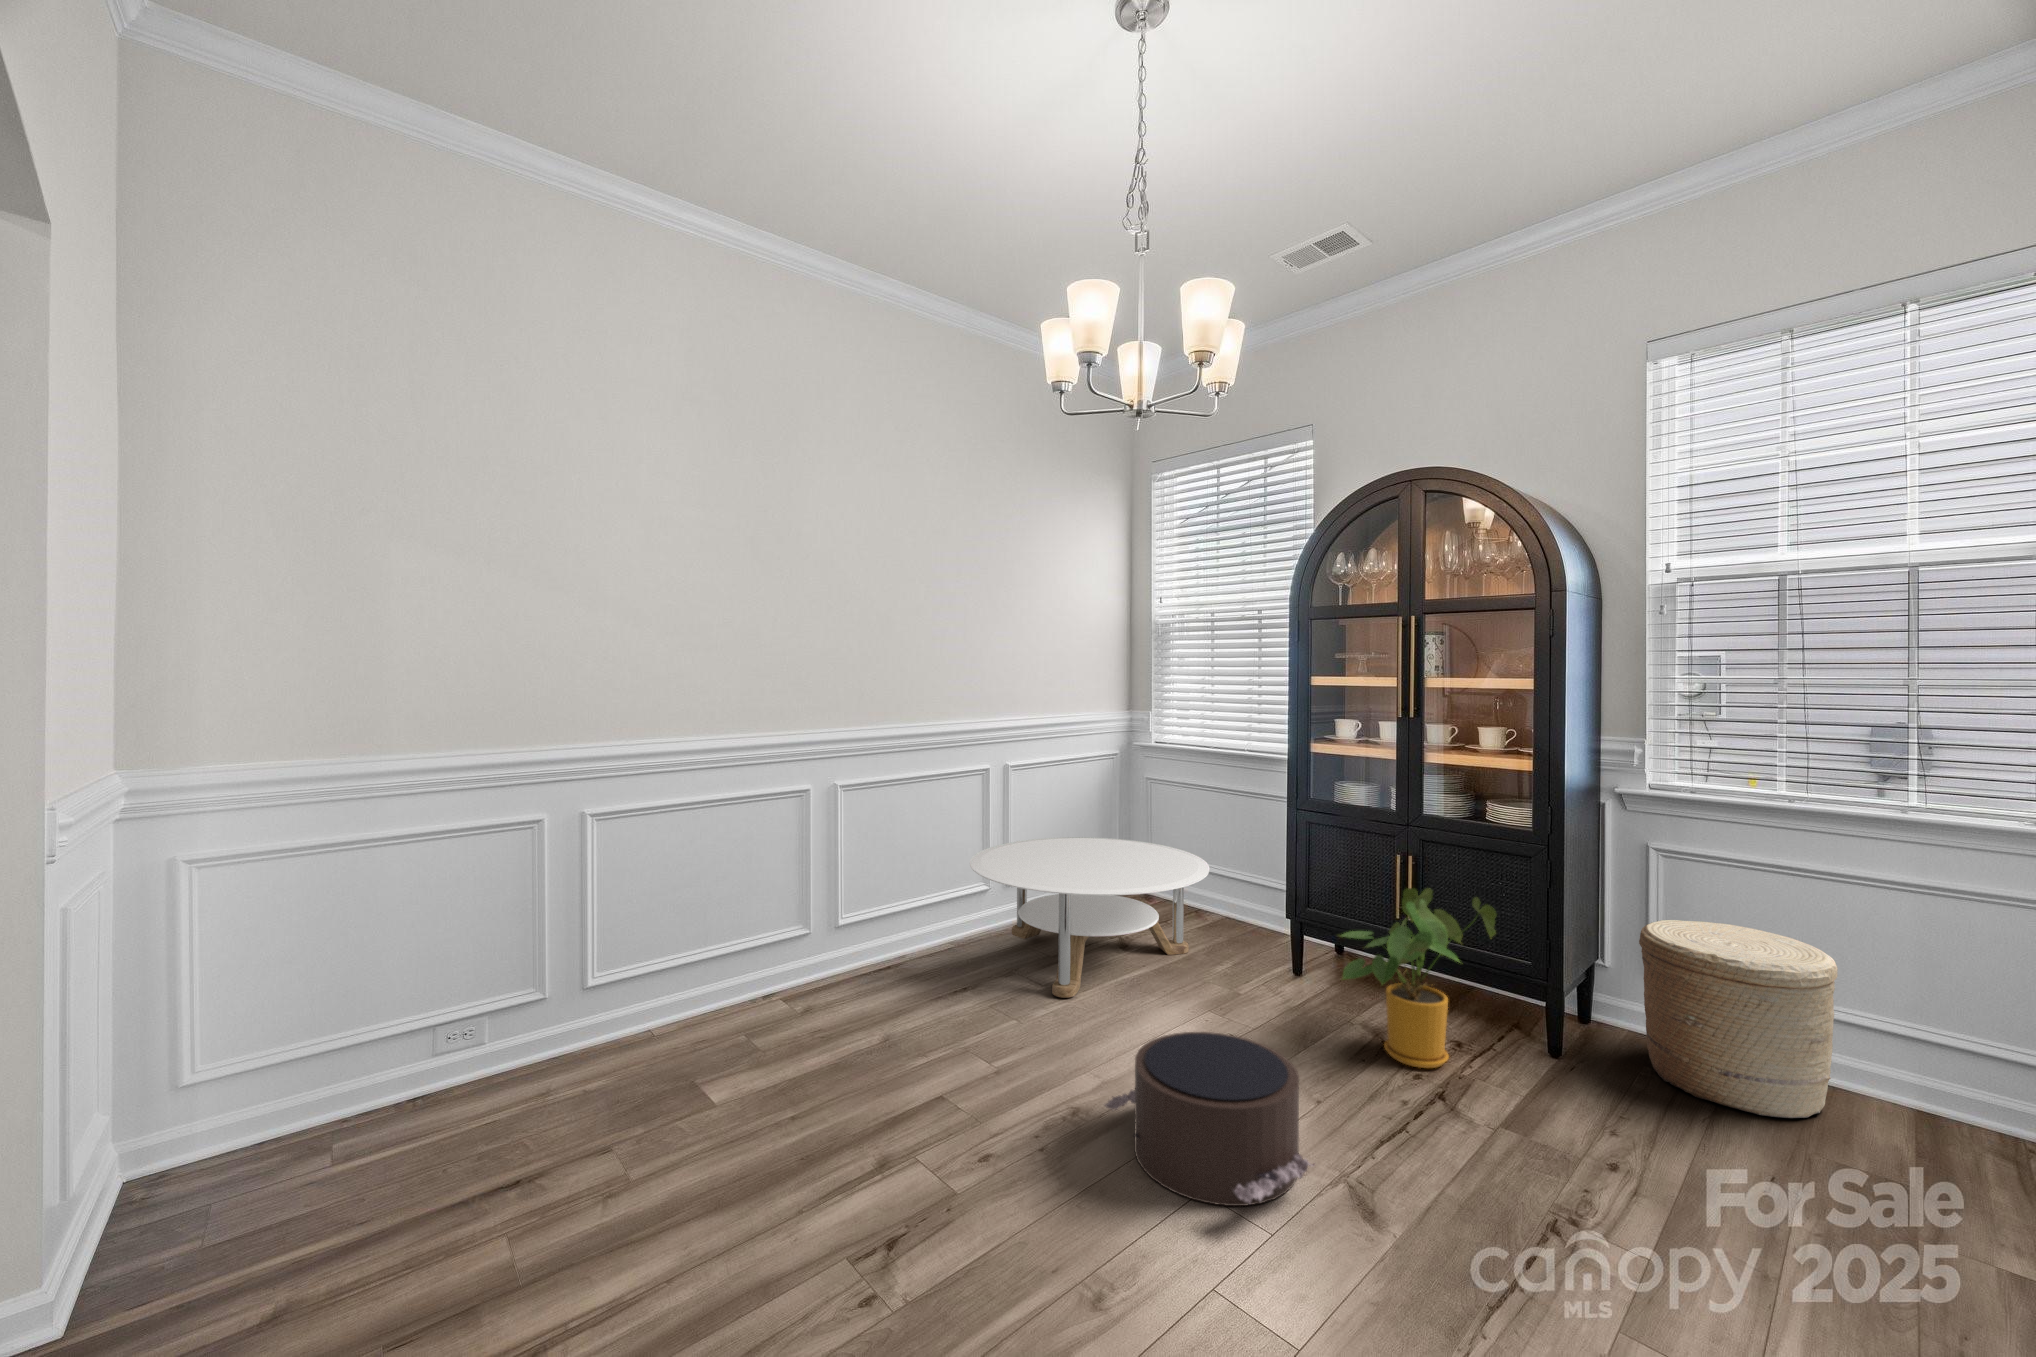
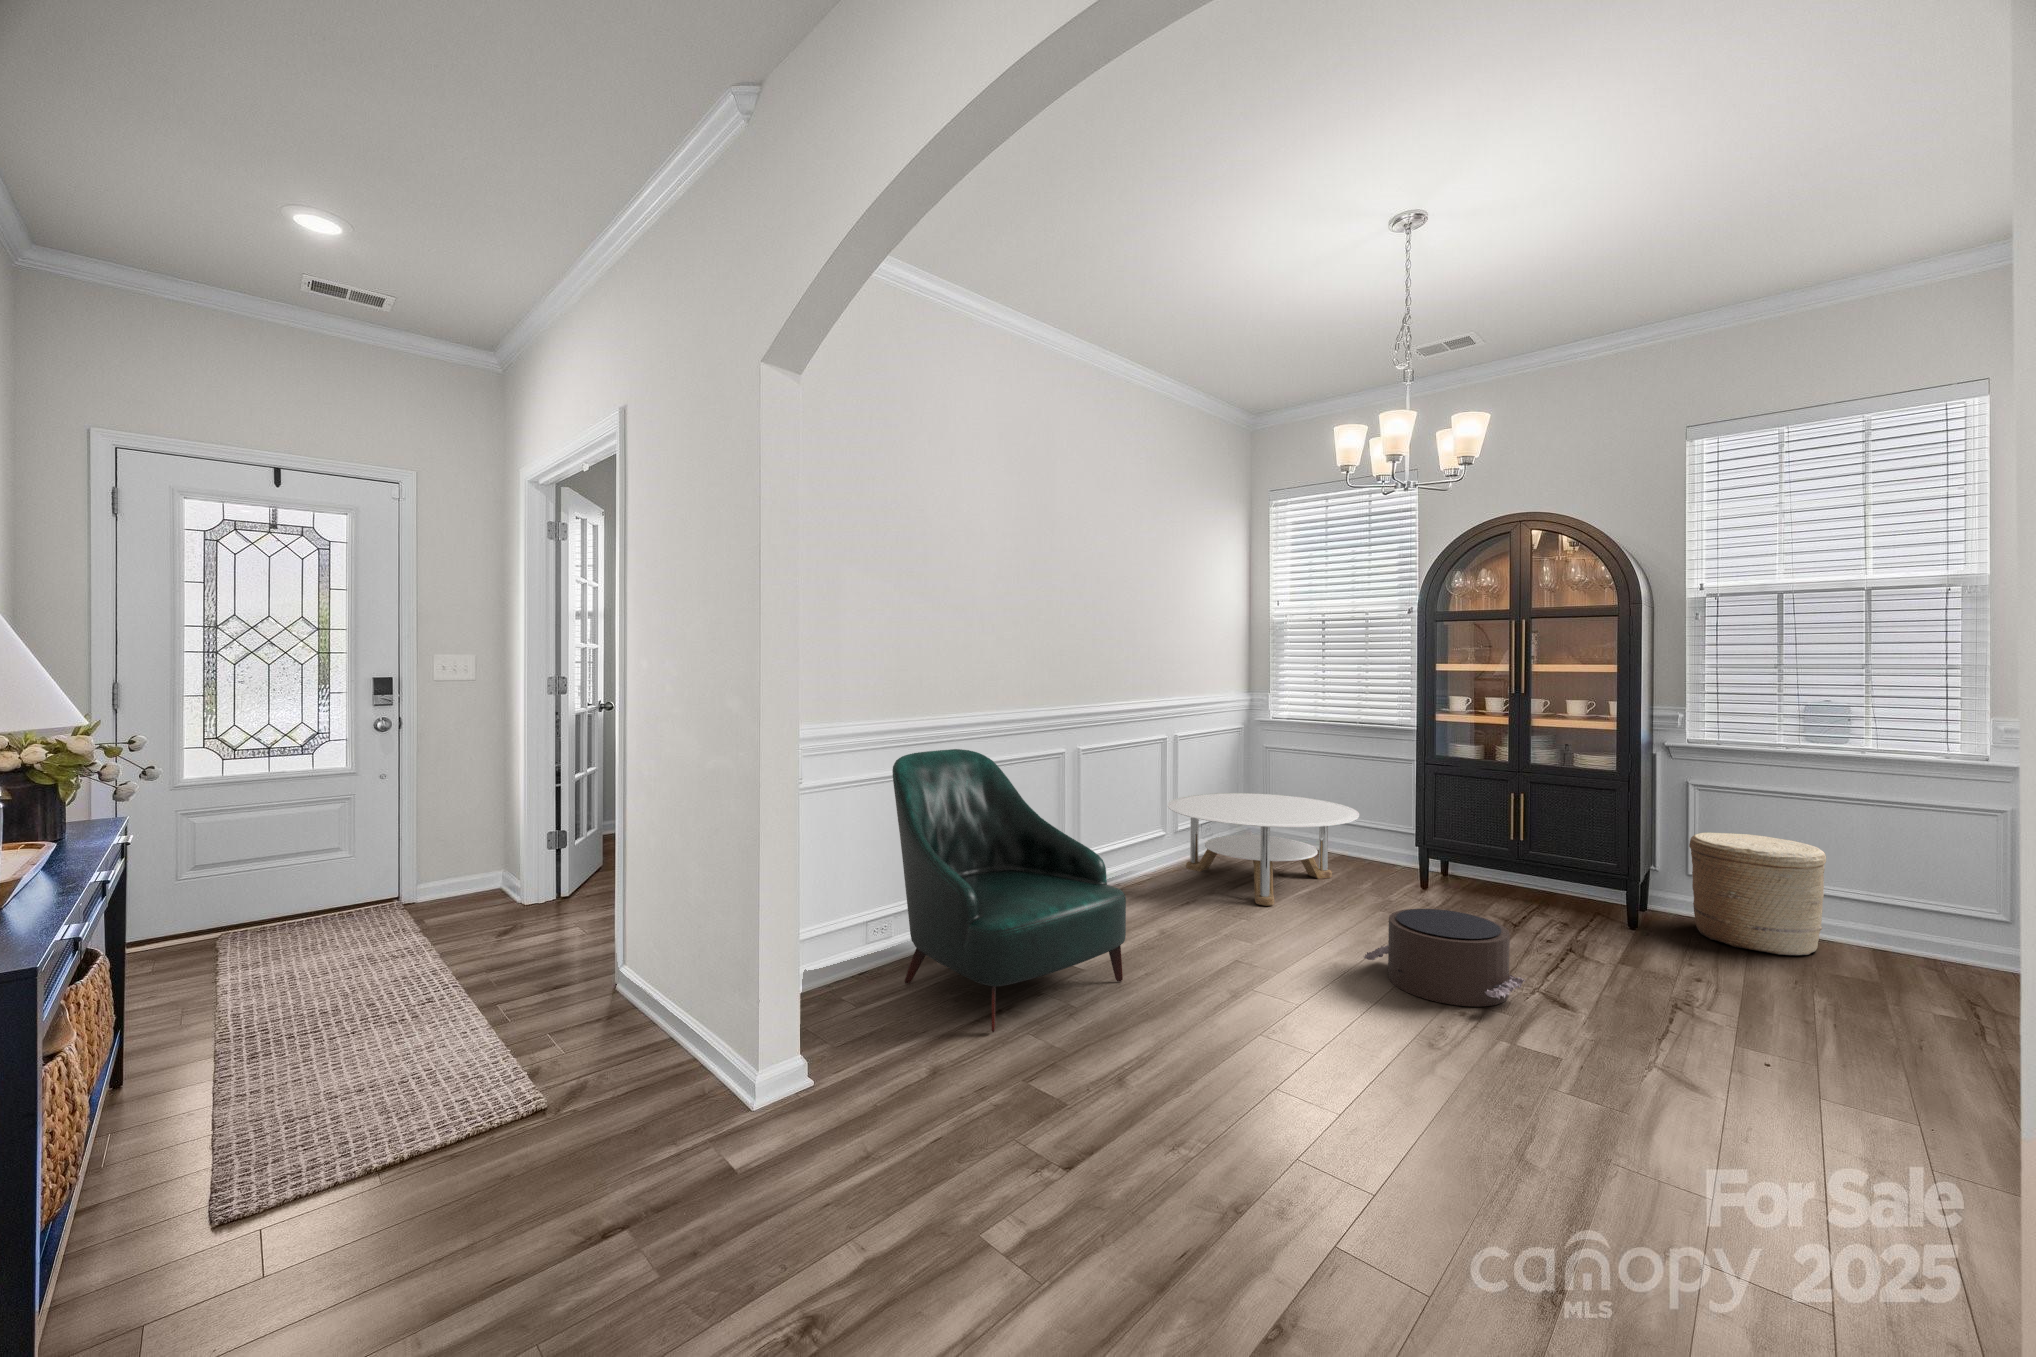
armchair: none [433,789,755,1227] -> present [892,749,1126,1032]
house plant: present [1341,888,1496,1068] -> none [1483,815,1595,938]

